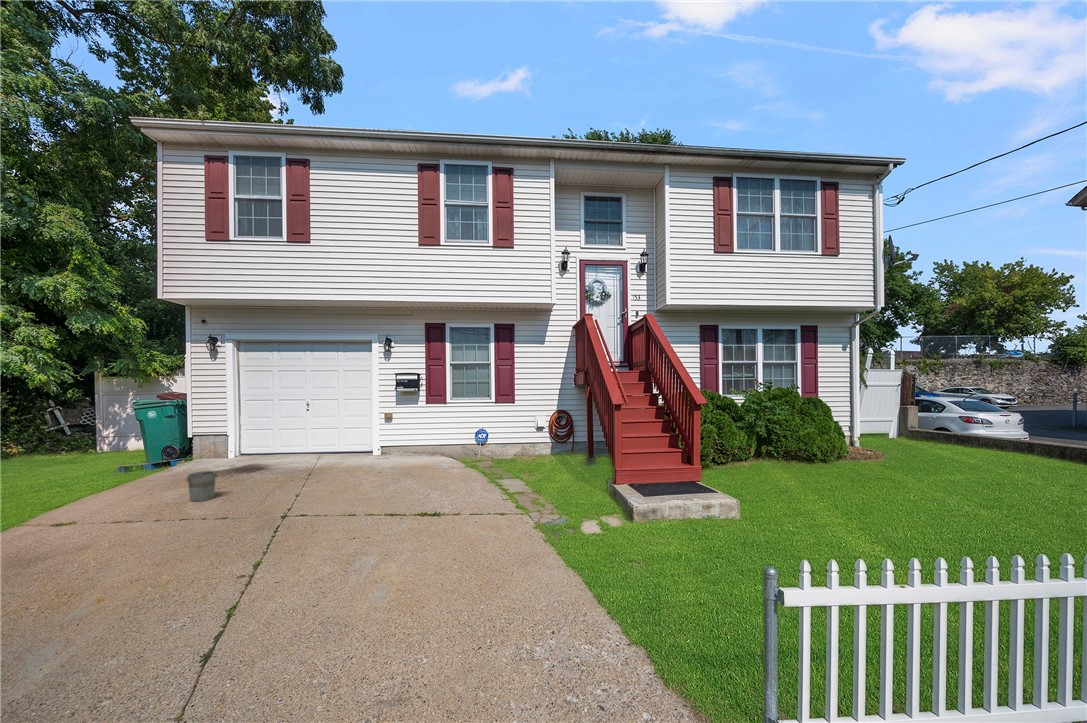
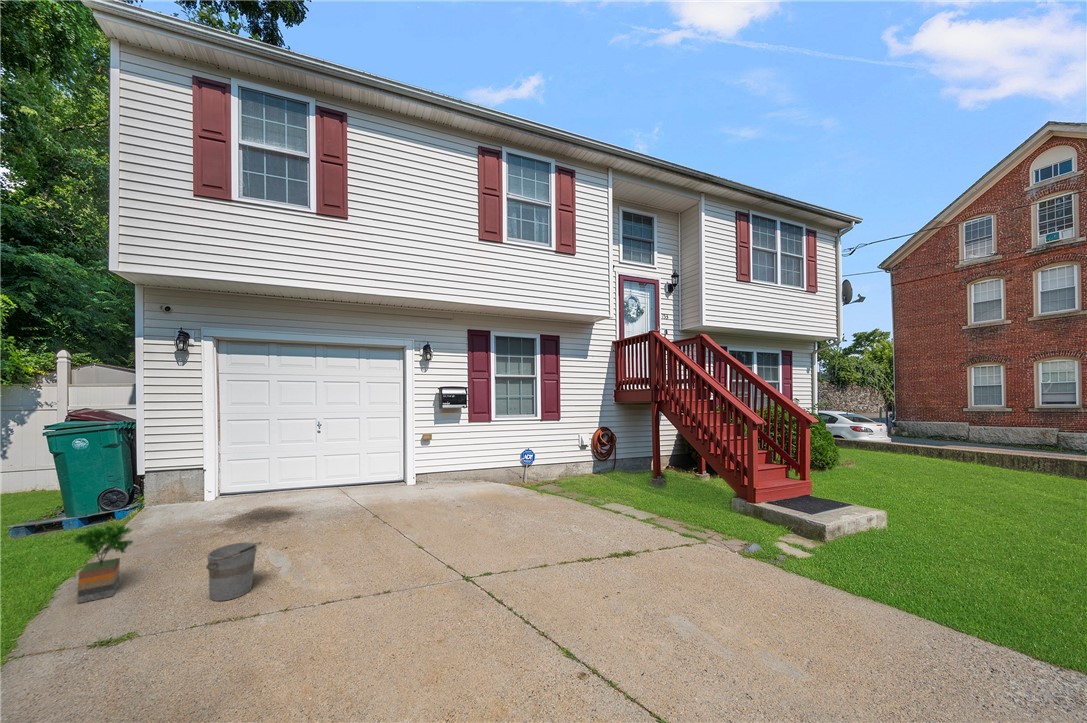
potted tree: none [128,456,160,497] -> present [73,525,133,604]

